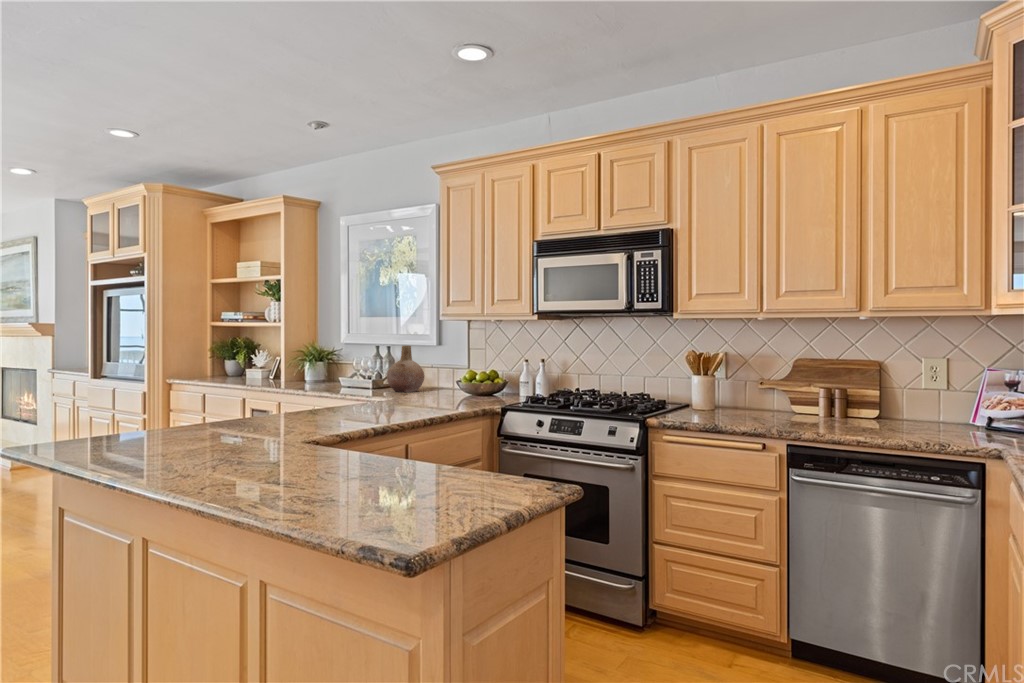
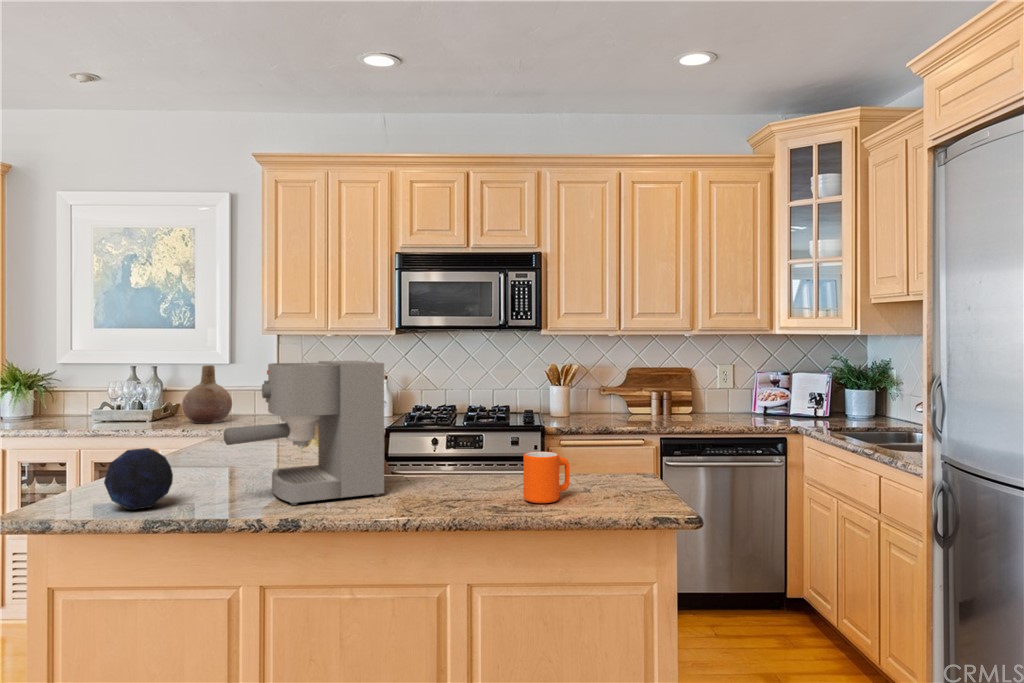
coffee maker: none [153,334,303,457] -> present [224,361,384,505]
decorative orb: none [93,397,148,443] -> present [104,448,173,510]
mug: none [316,430,371,486] -> present [523,452,569,503]

